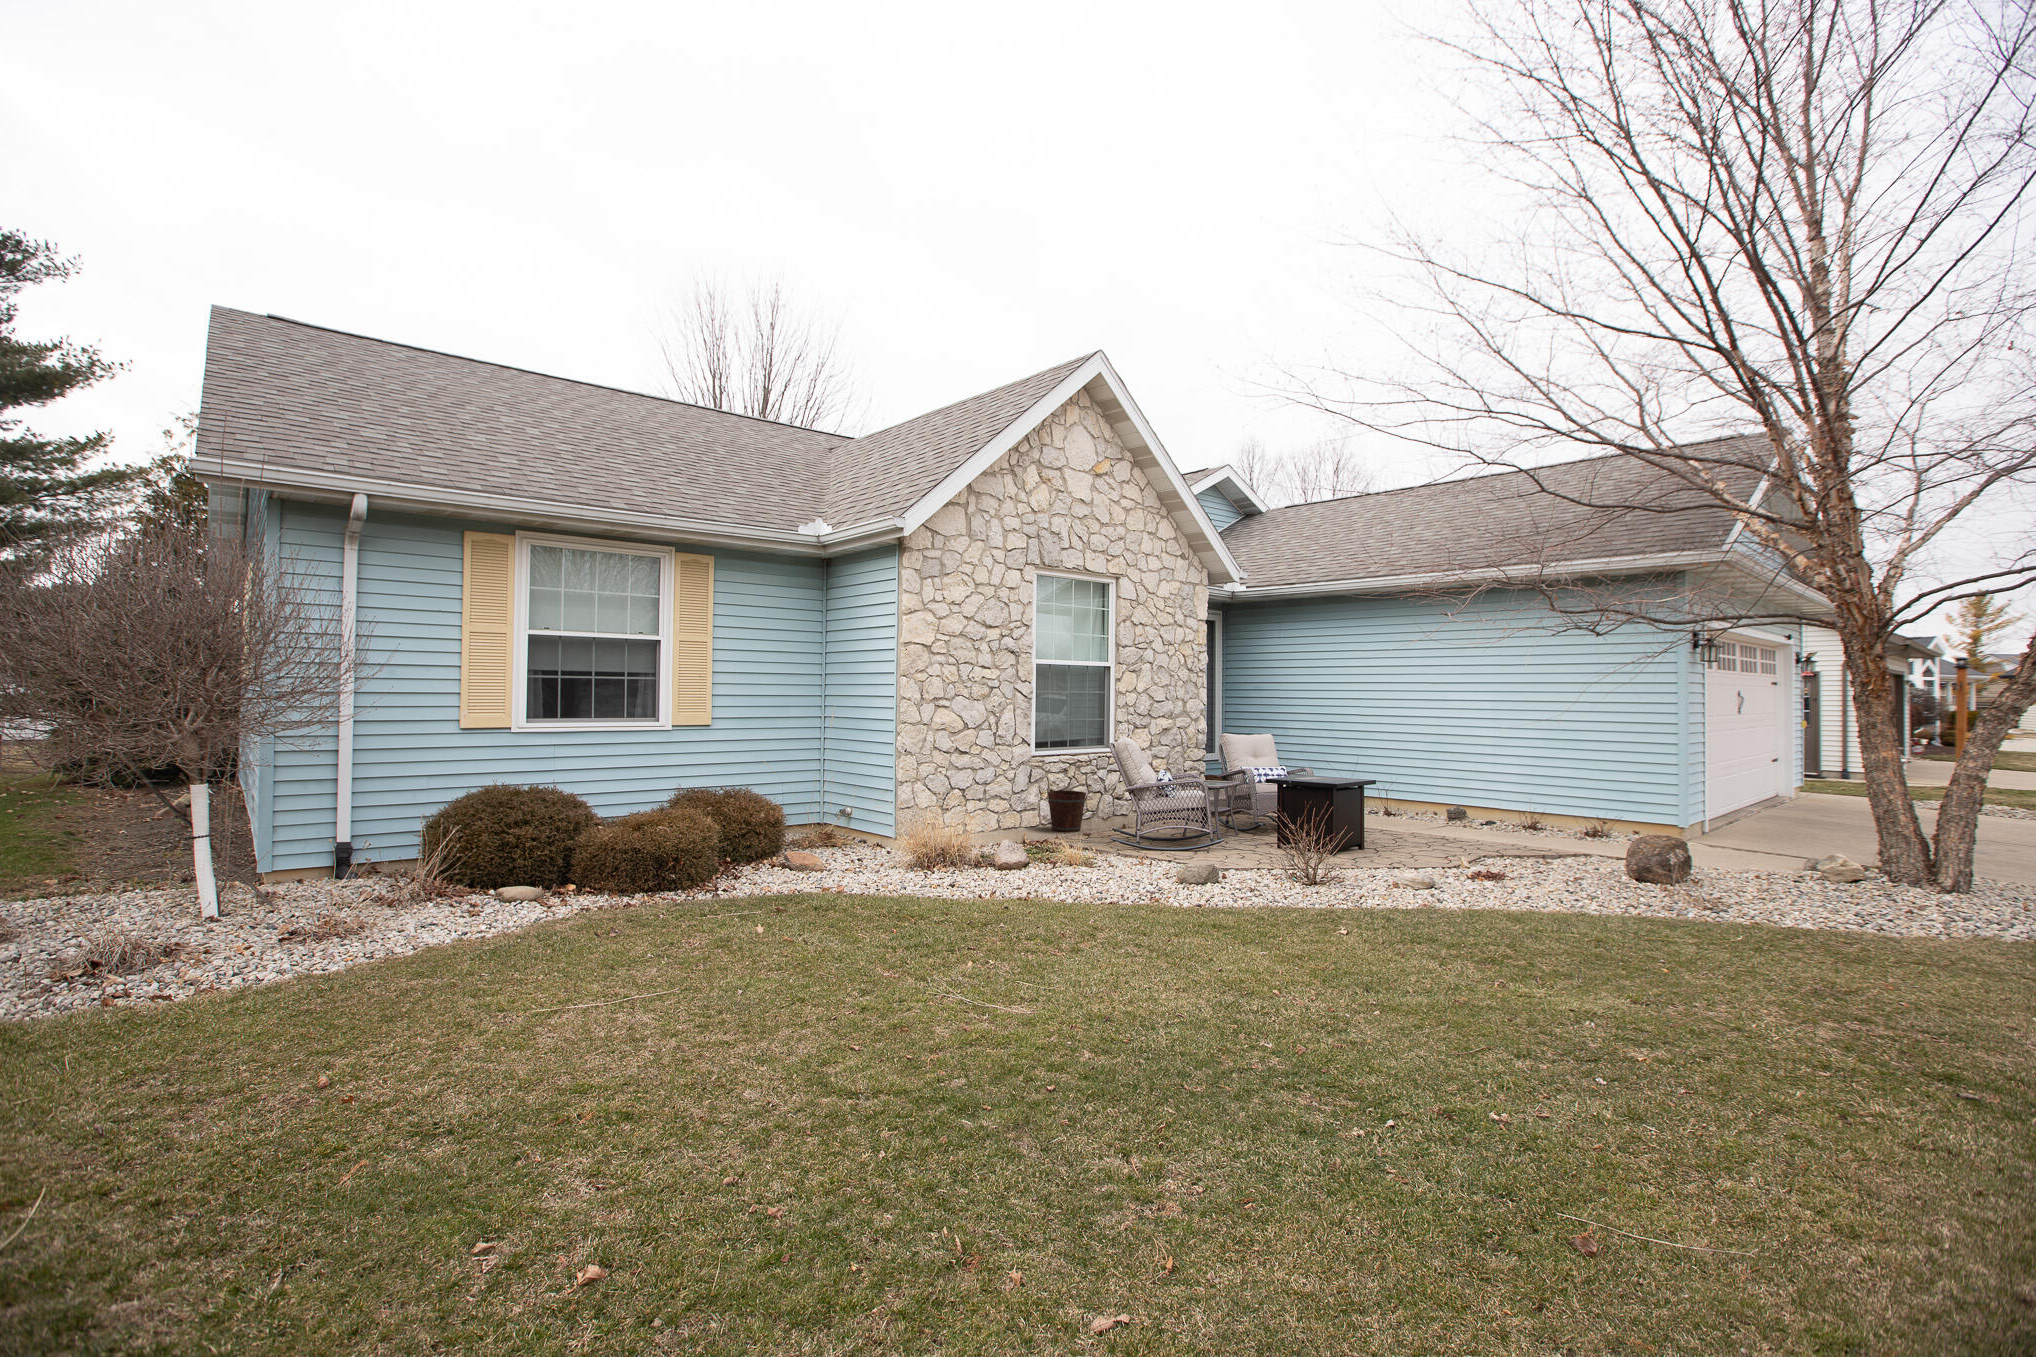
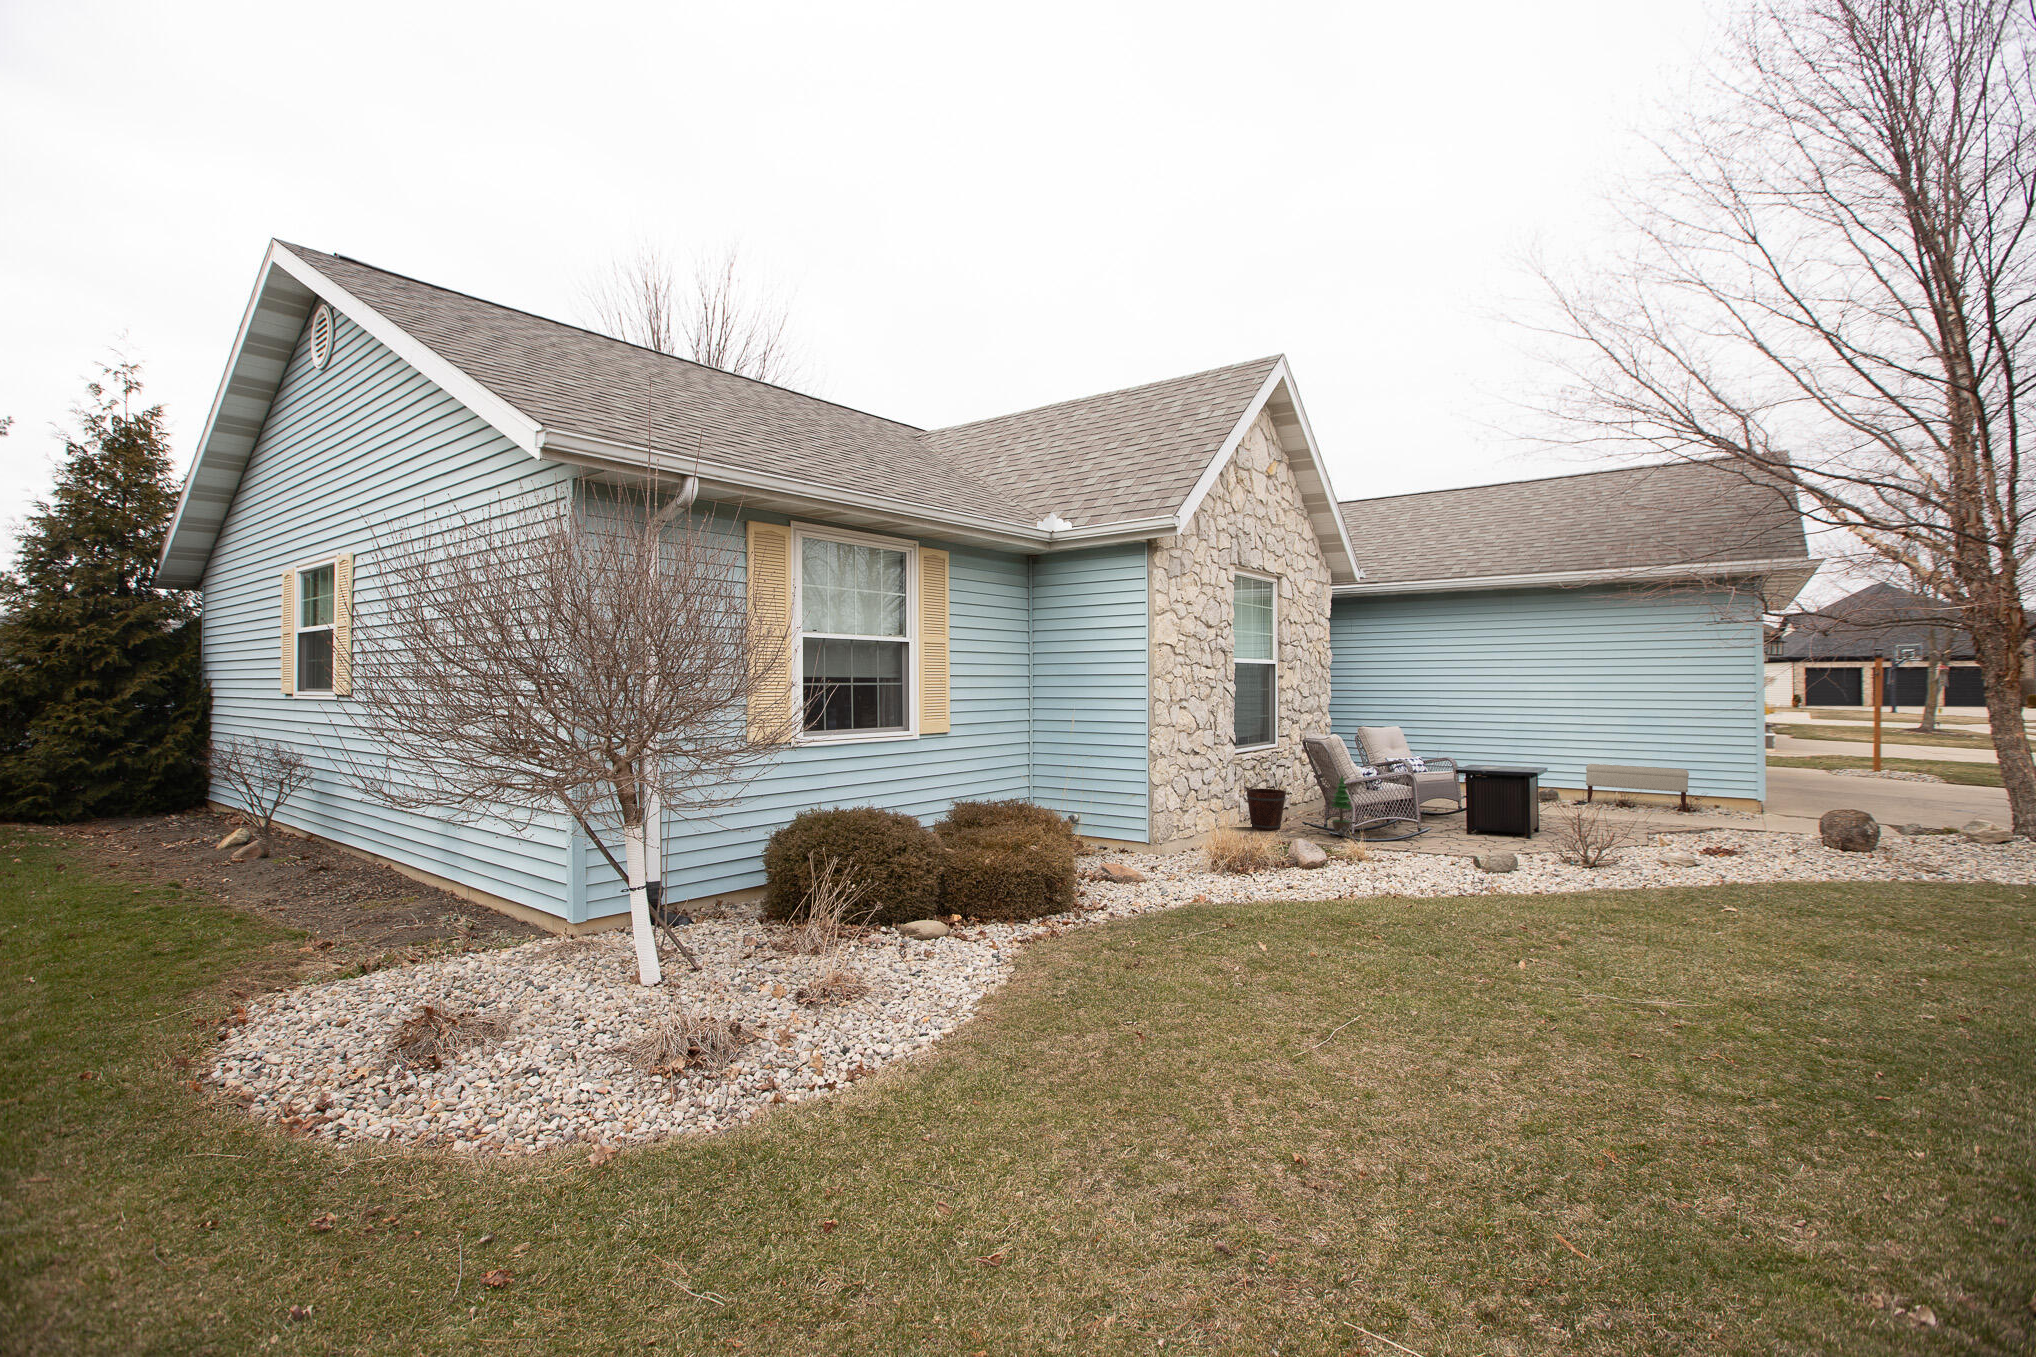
potted tree: none [1115,778,1136,839] -> present [1331,776,1352,835]
bench: none [1482,778,1593,831] -> present [1586,764,1689,810]

